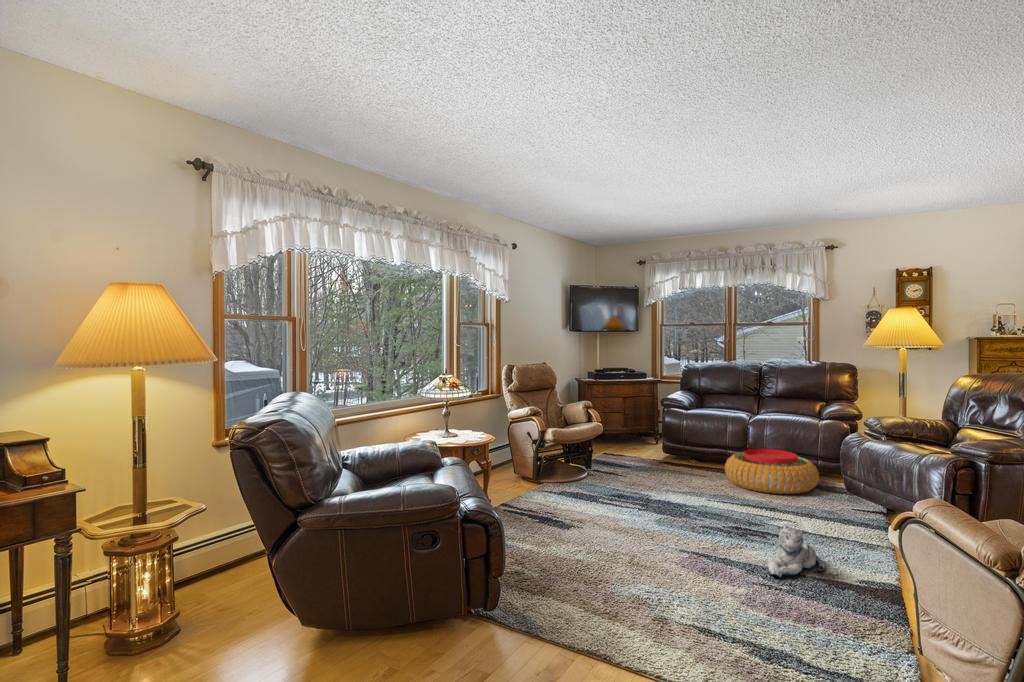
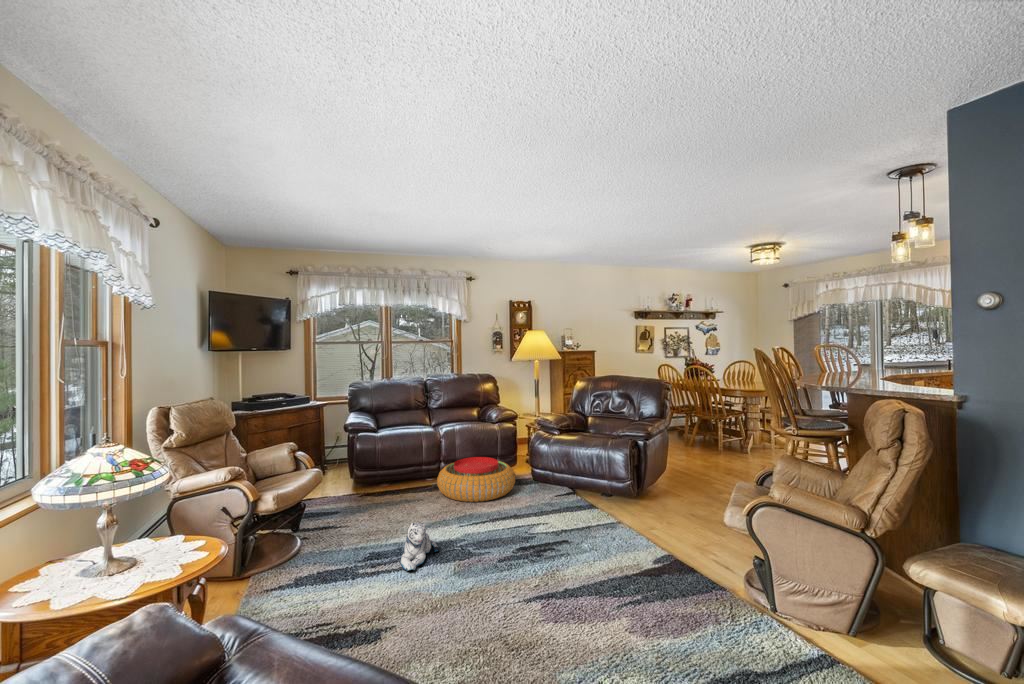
plush toy: present [768,526,825,577] -> present [400,523,438,571]

